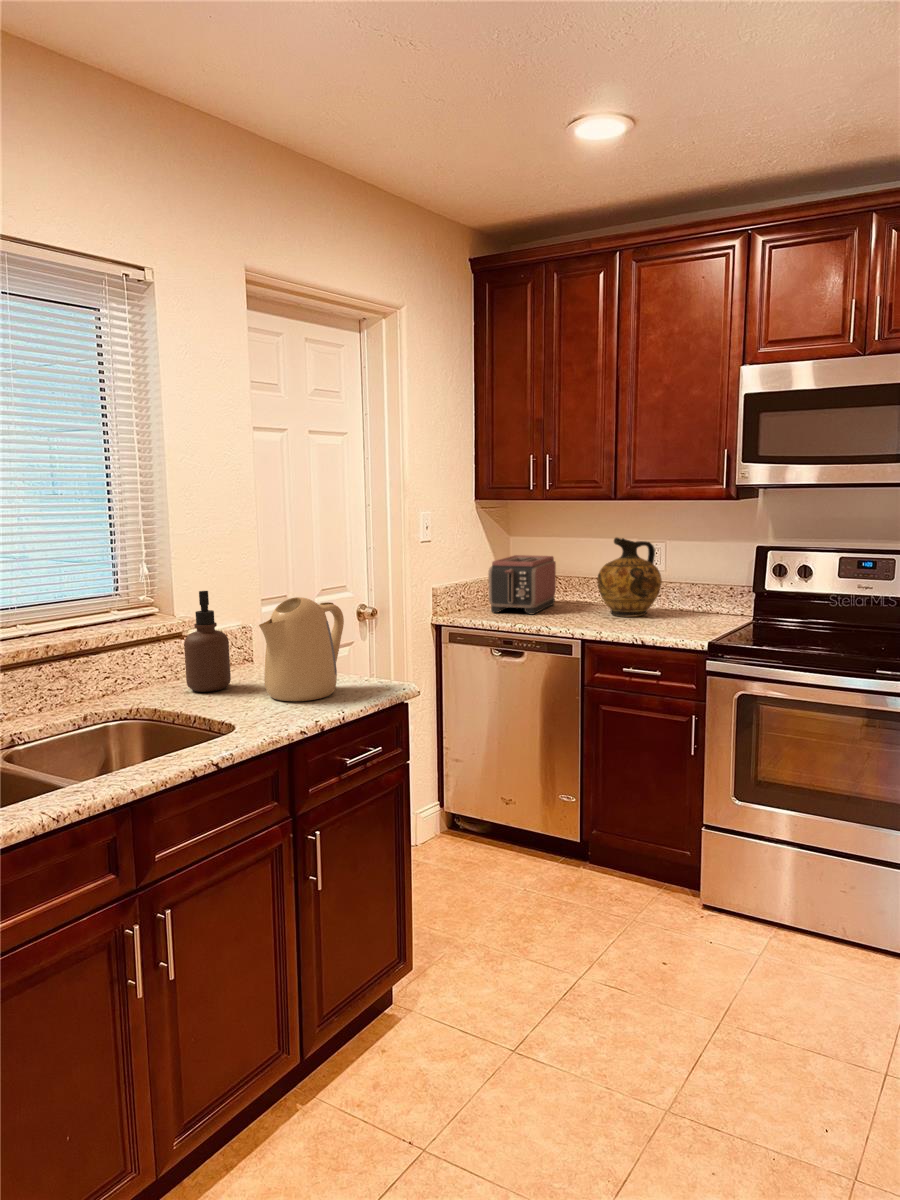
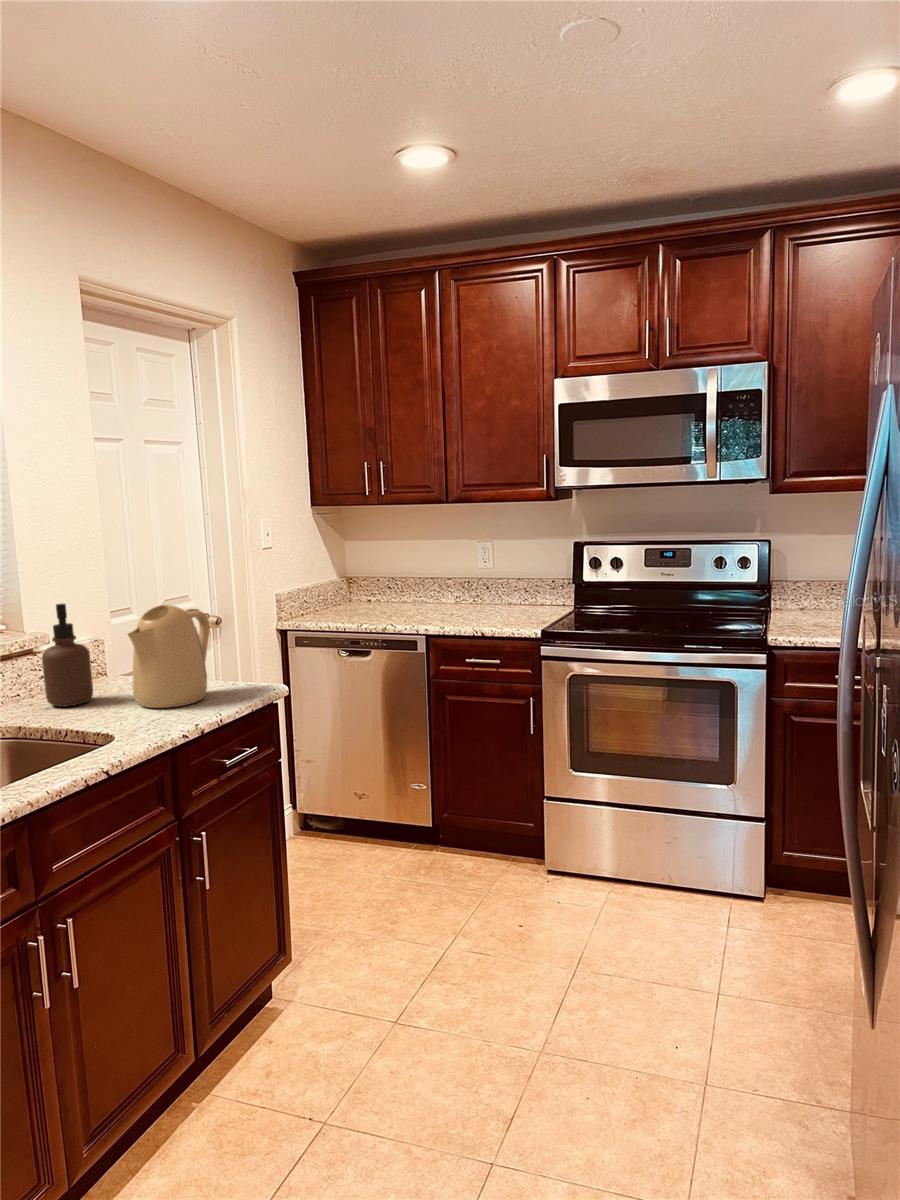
ceramic jug: present [597,538,662,617] -> none [433,538,492,612]
toaster: present [488,555,556,615] -> none [329,558,392,615]

